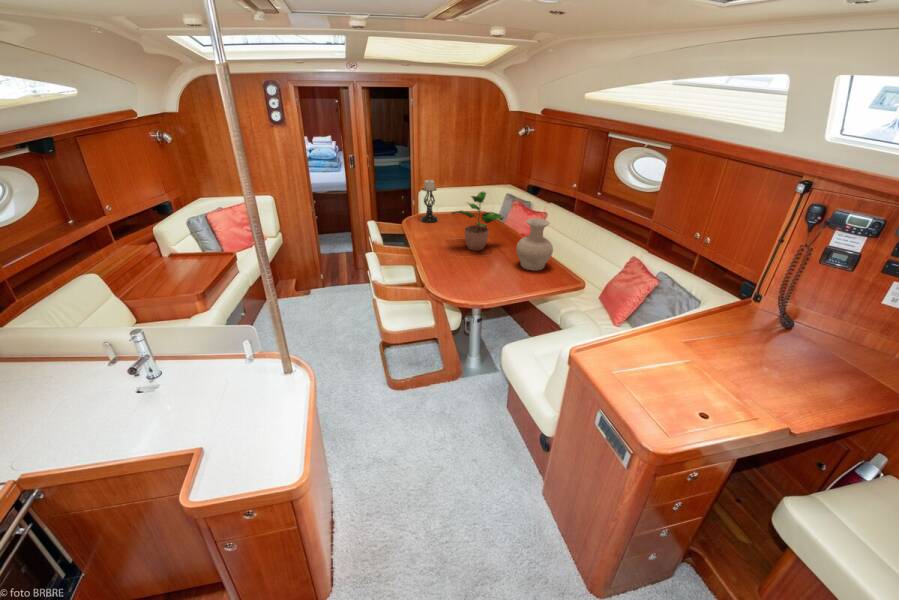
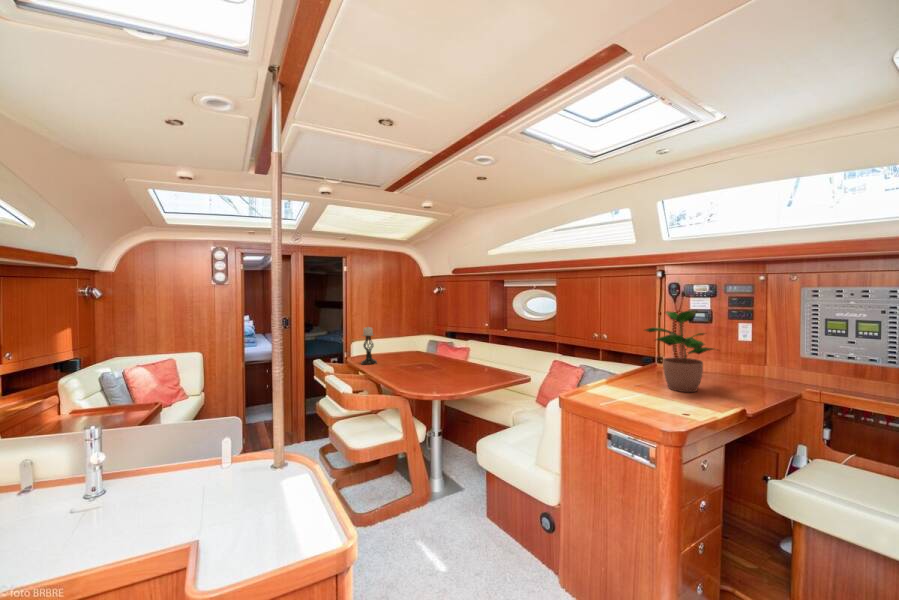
potted plant: present [452,192,503,251] -> present [645,310,718,392]
vase: present [517,218,553,271] -> none [462,336,494,379]

